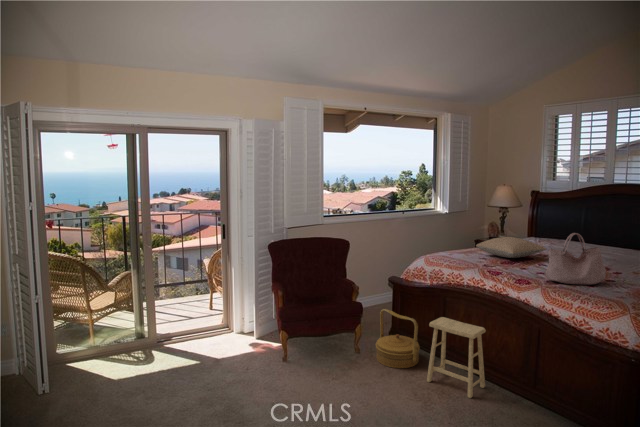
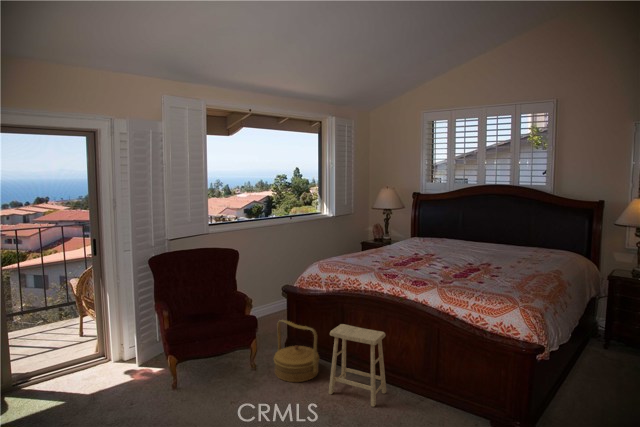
handbag: present [546,233,606,285] -> none [439,232,492,282]
pillow: present [476,237,546,258] -> none [370,238,434,259]

